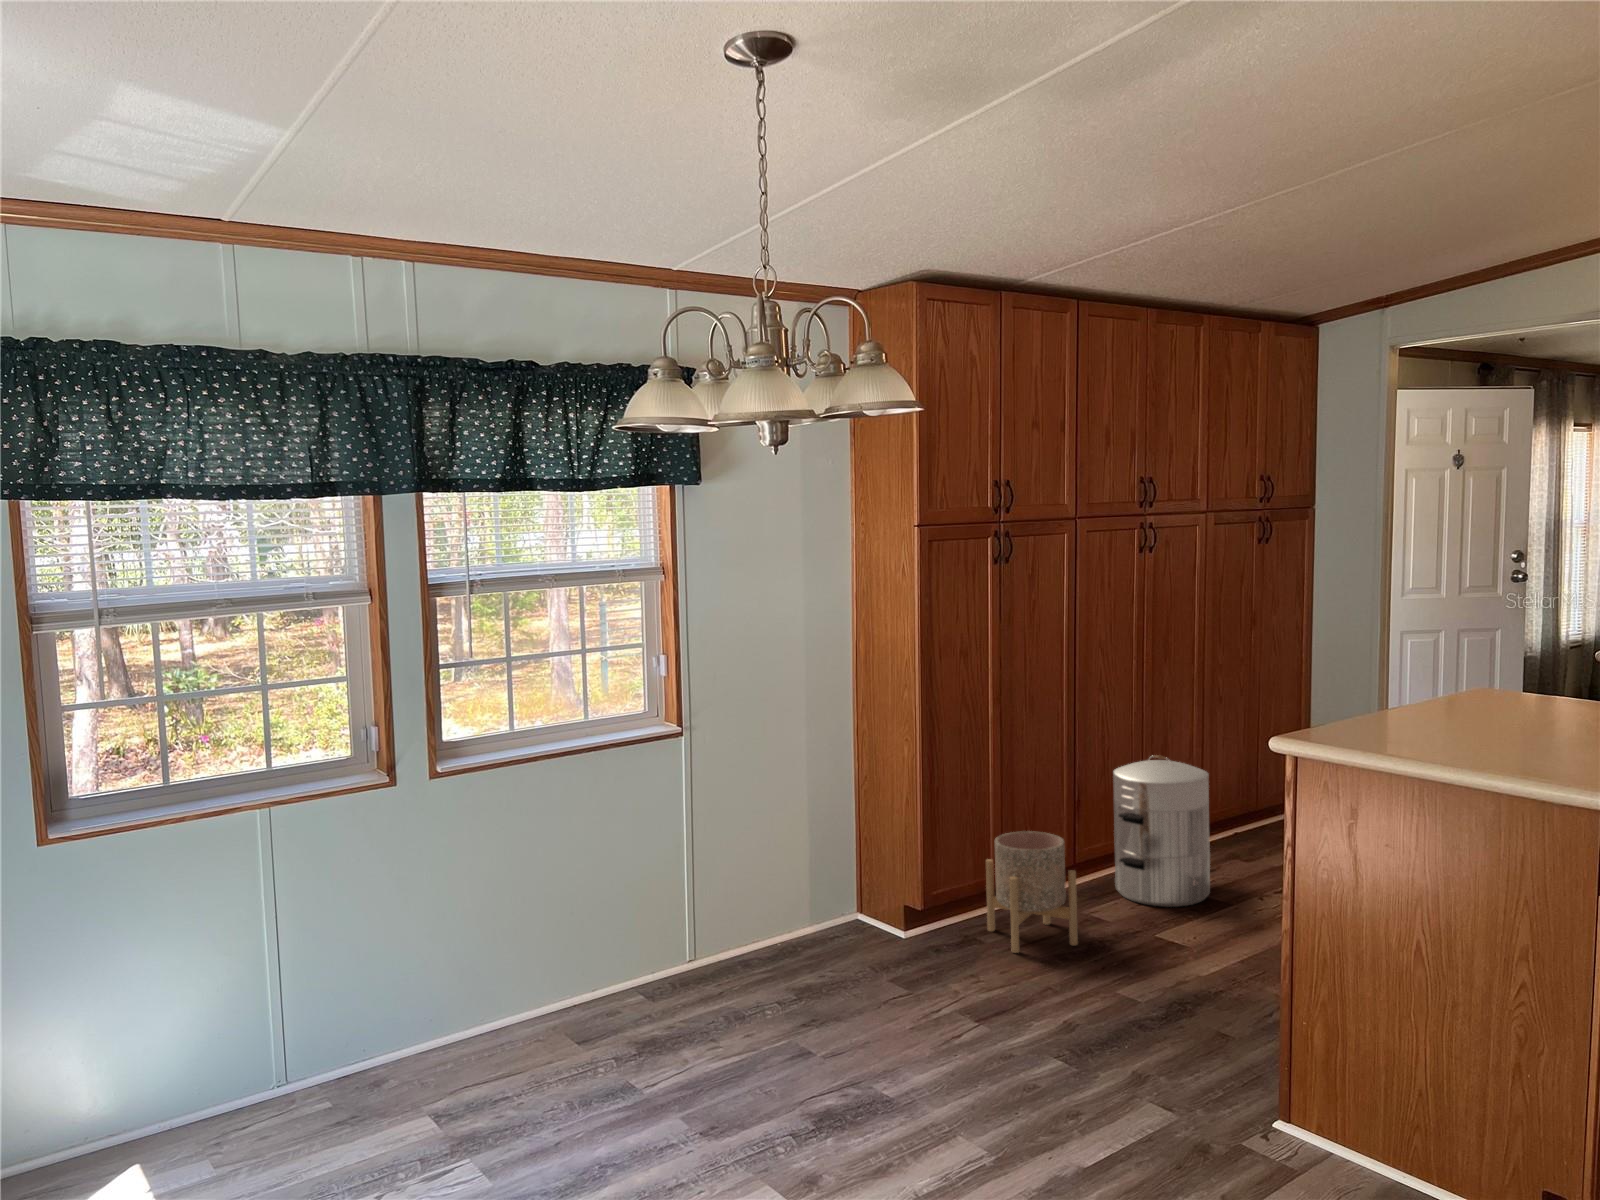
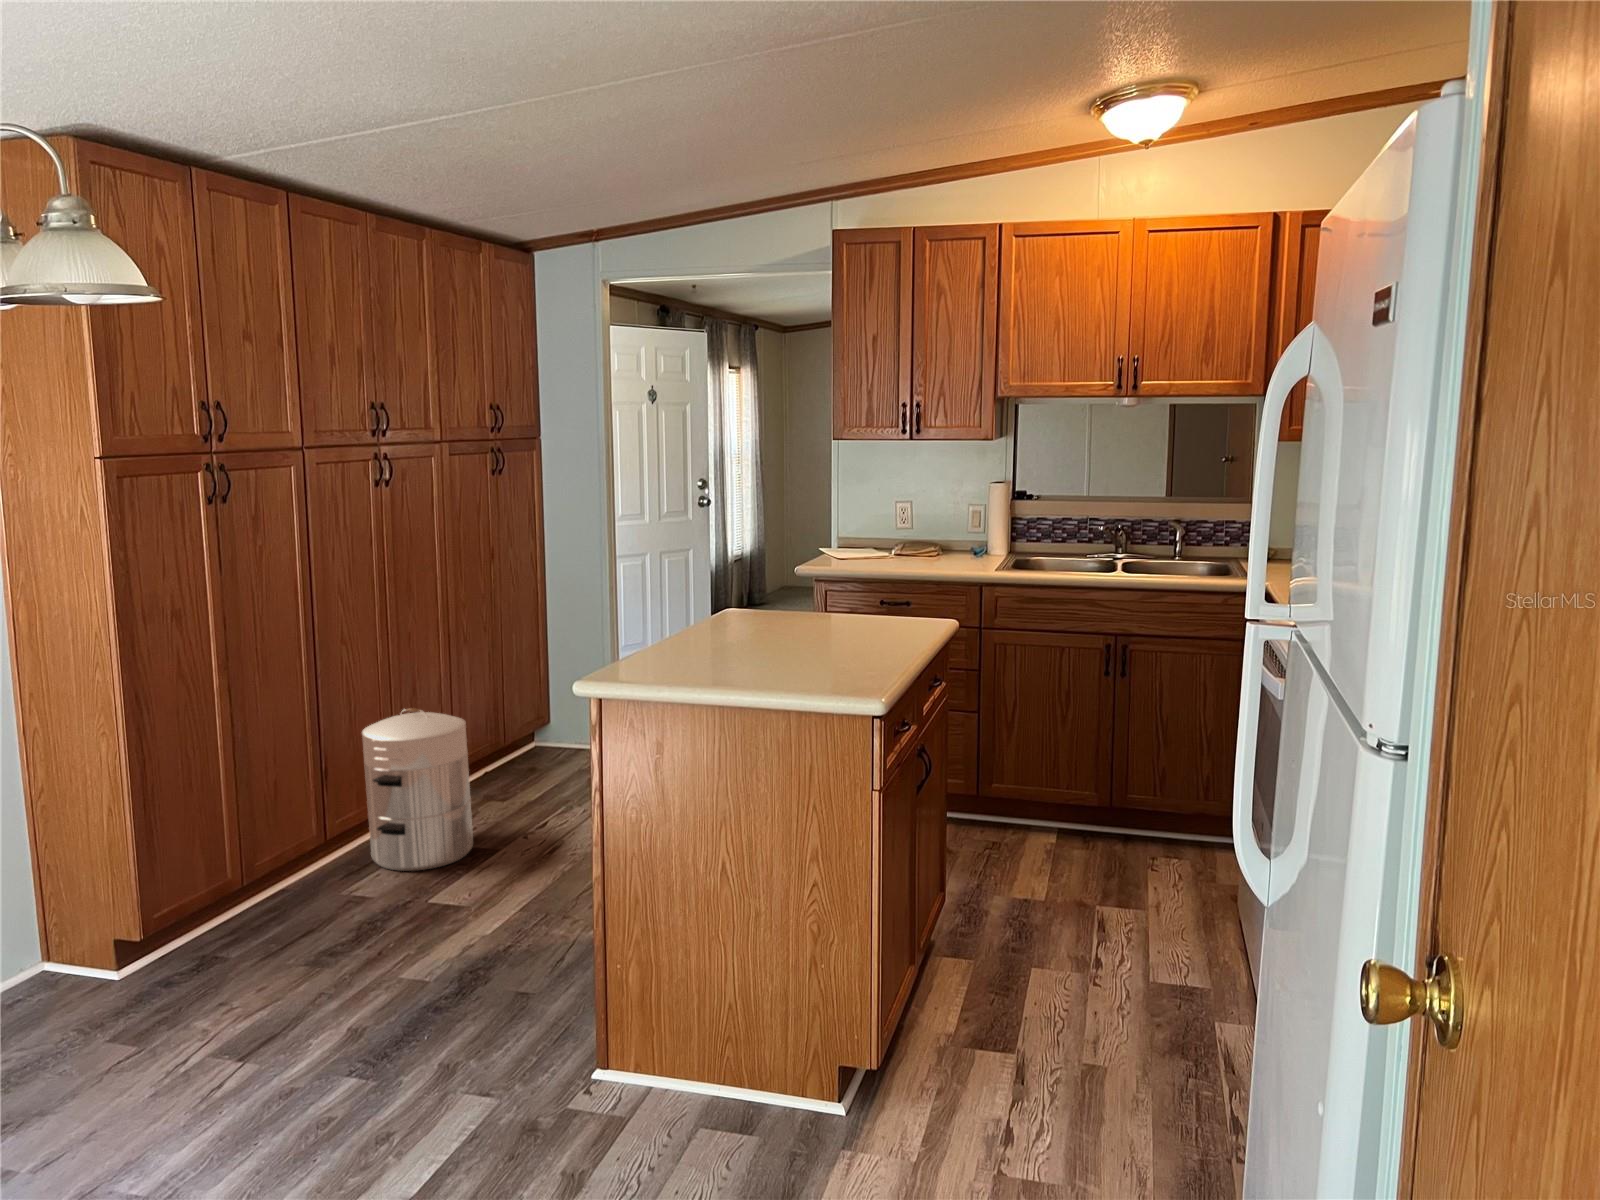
planter: present [986,831,1078,953] -> none [222,816,344,963]

